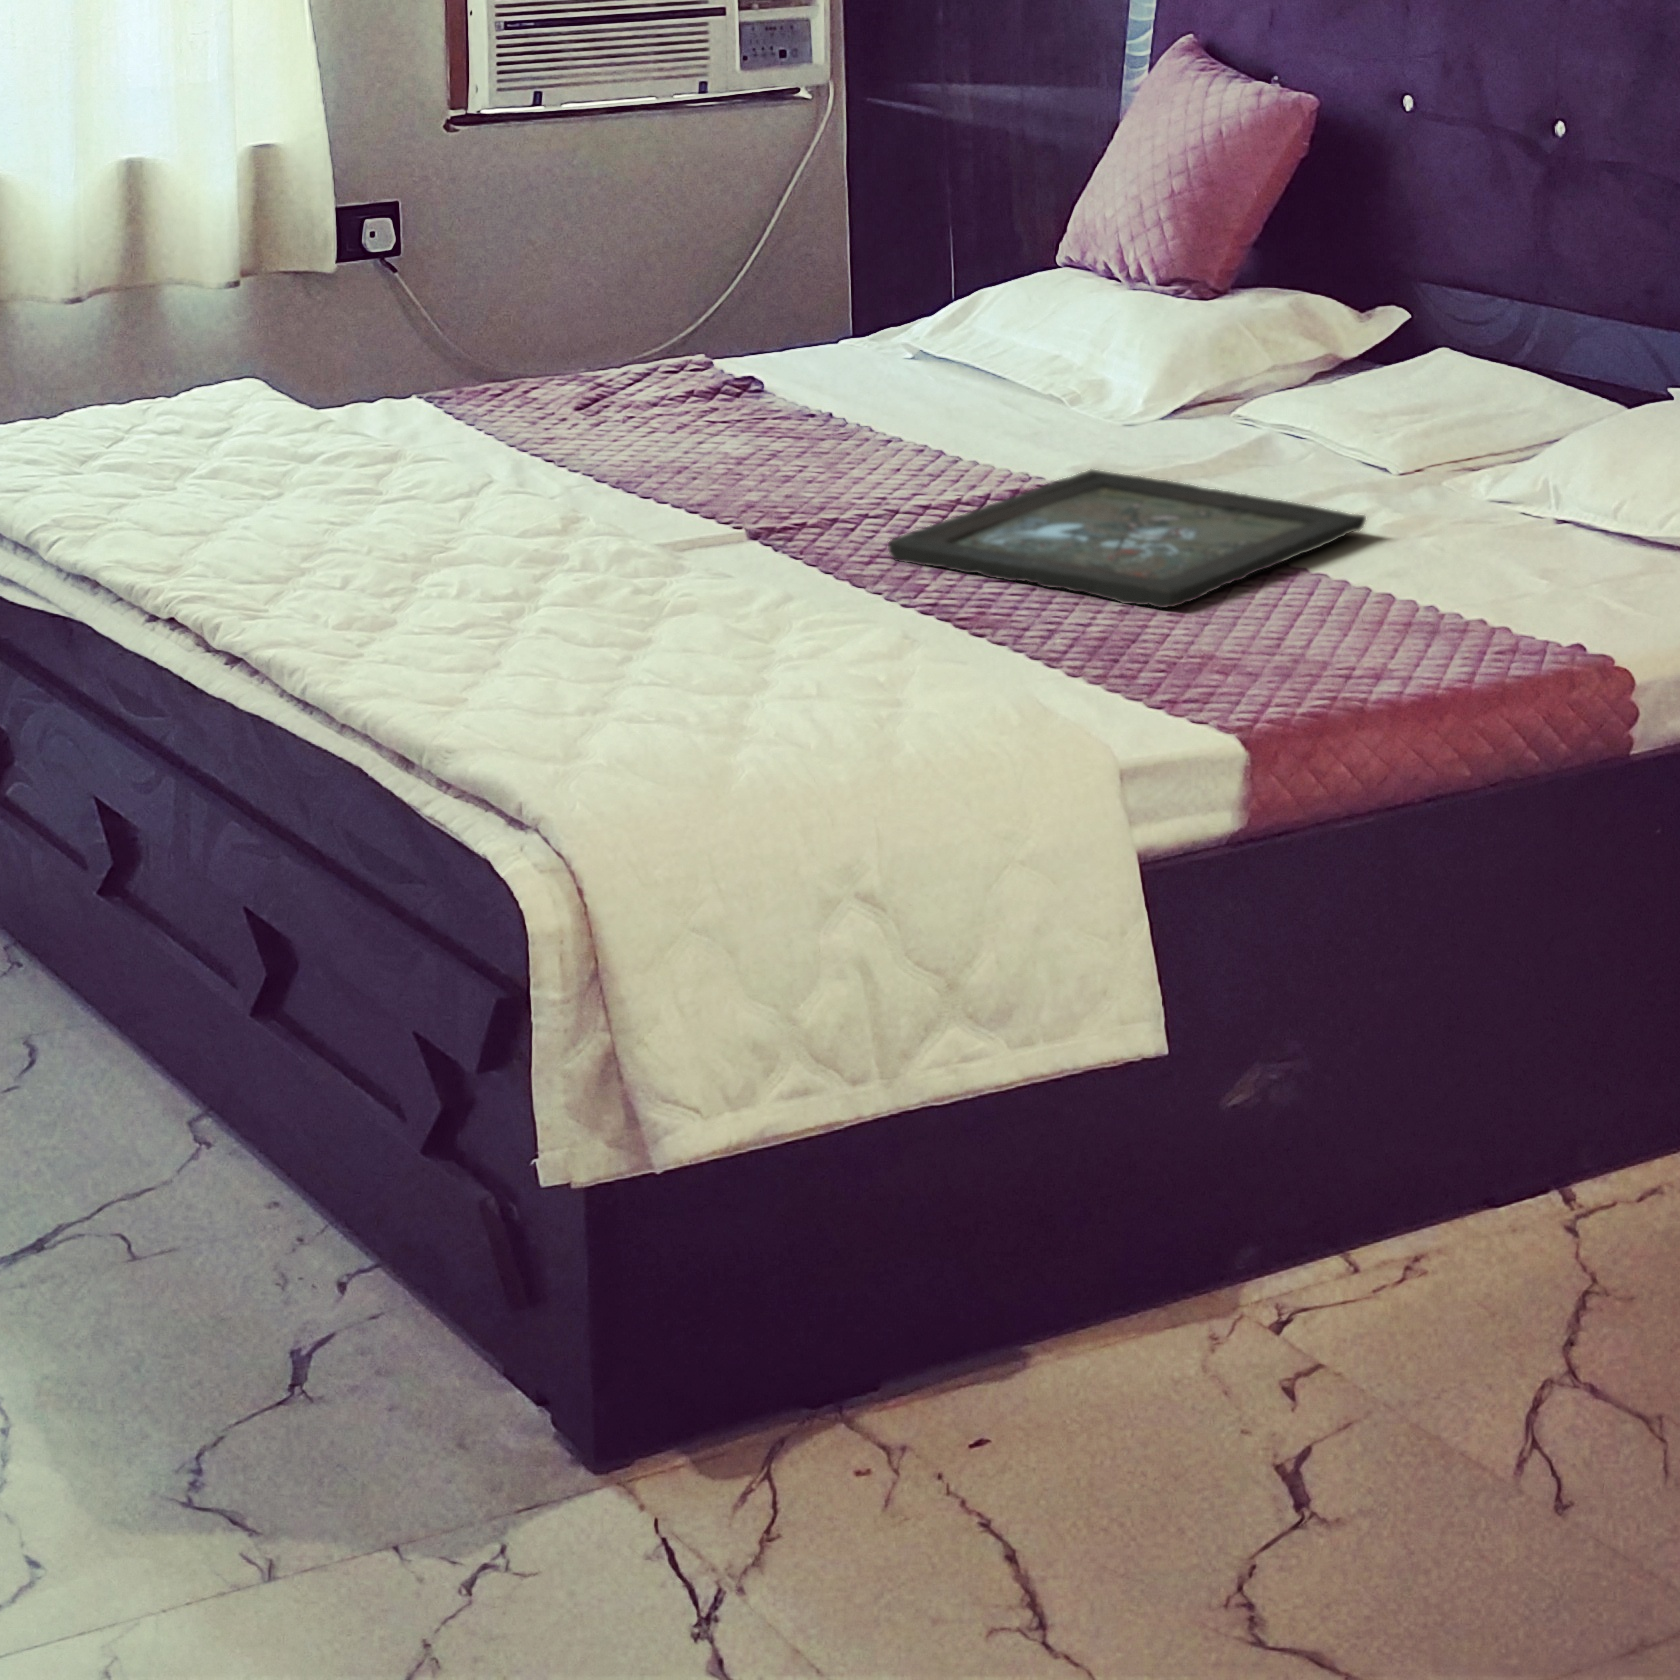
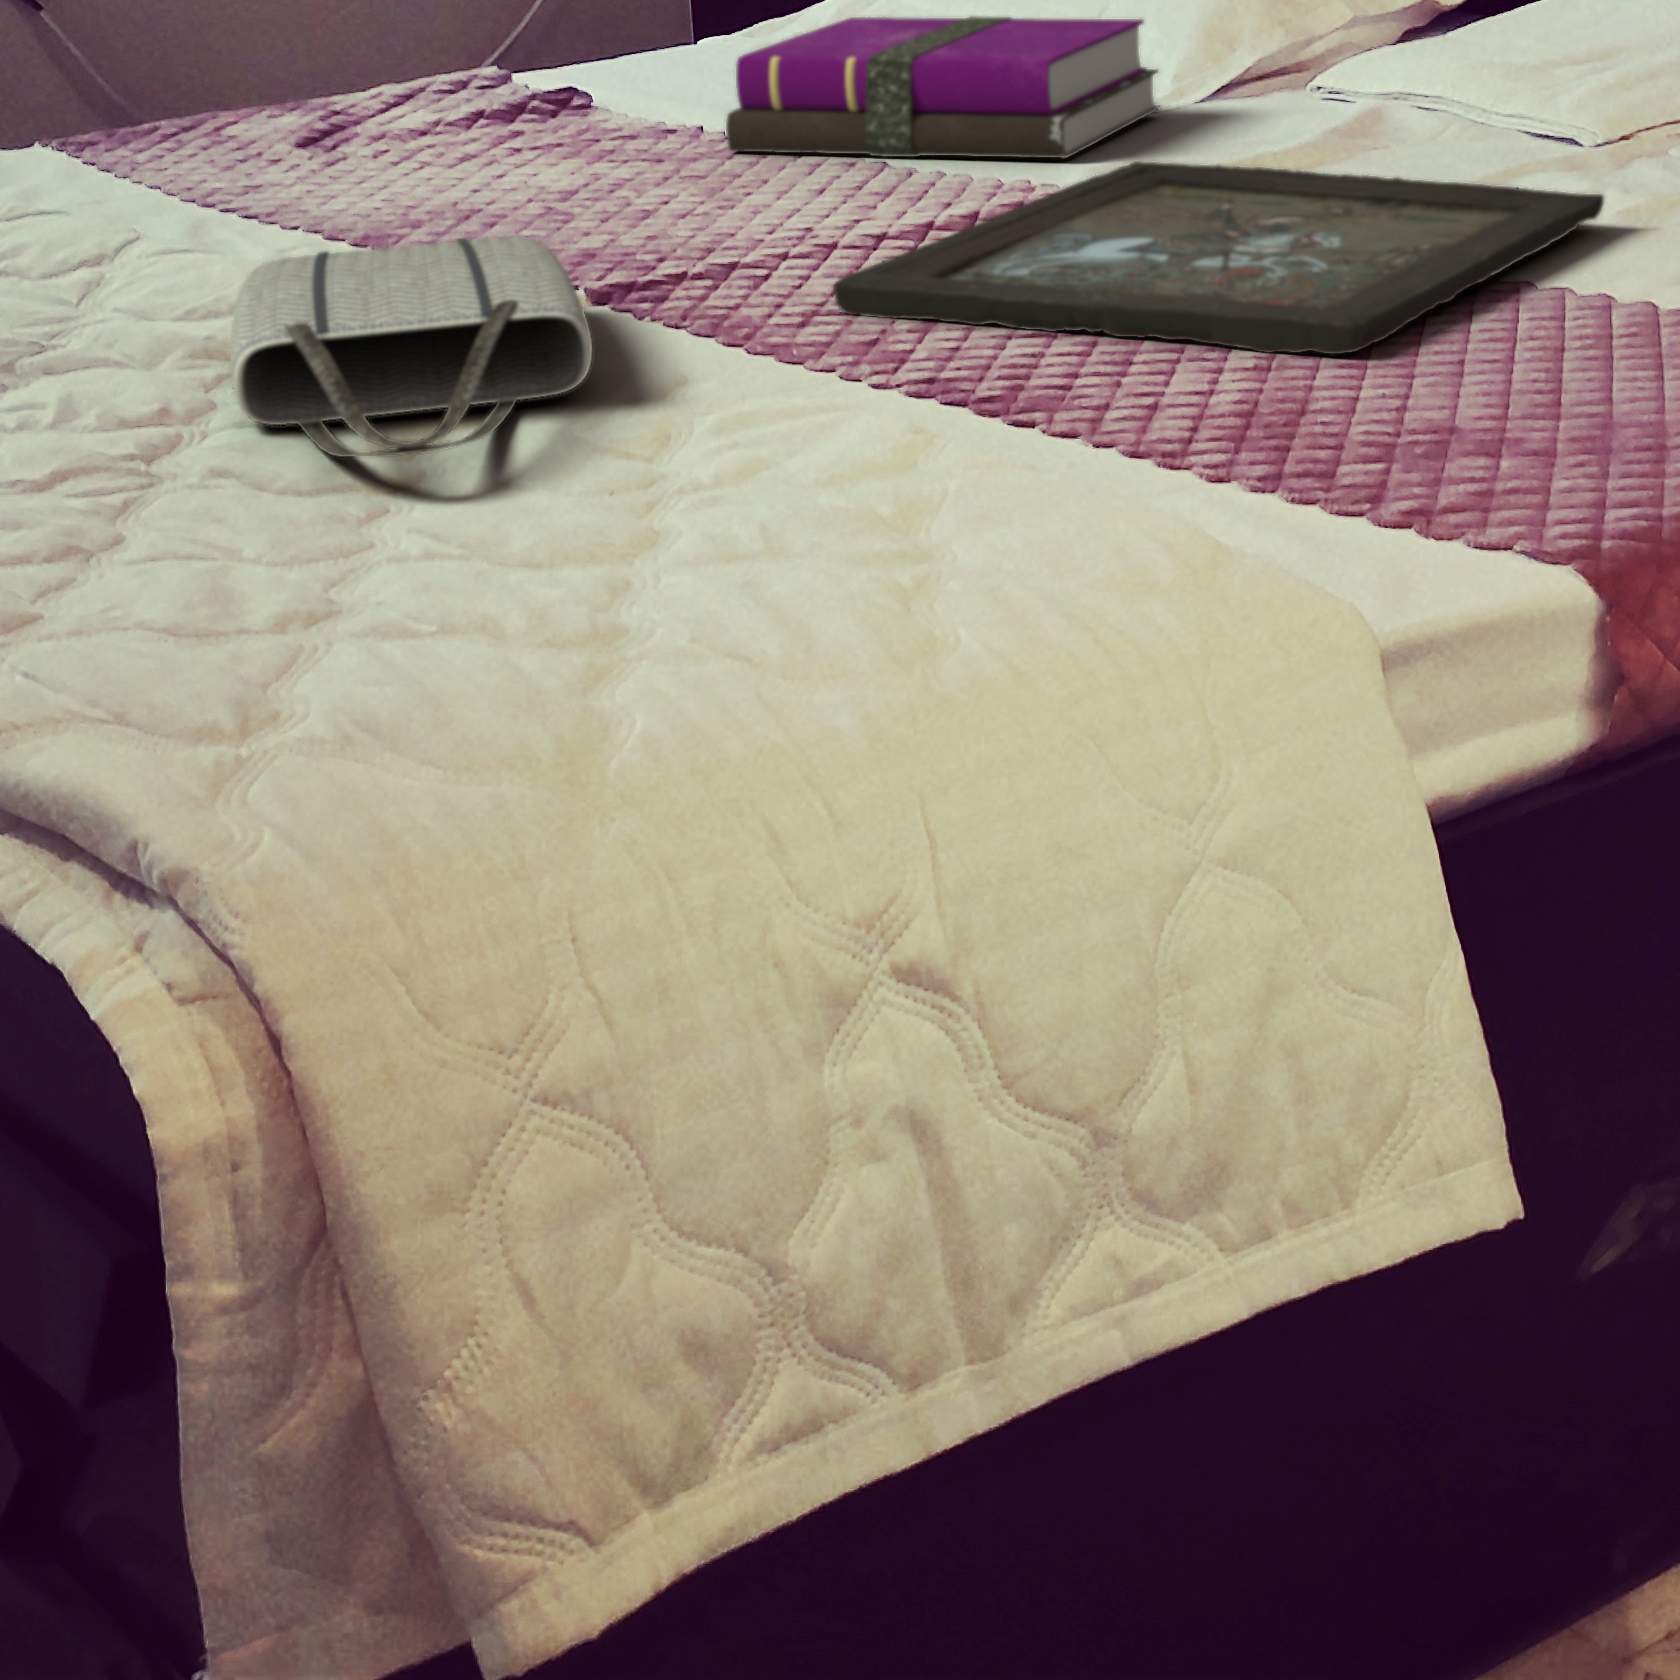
notebook: none [847,348,1131,459] -> present [726,16,1160,158]
tote bag: none [551,501,746,628] -> present [230,236,592,457]

